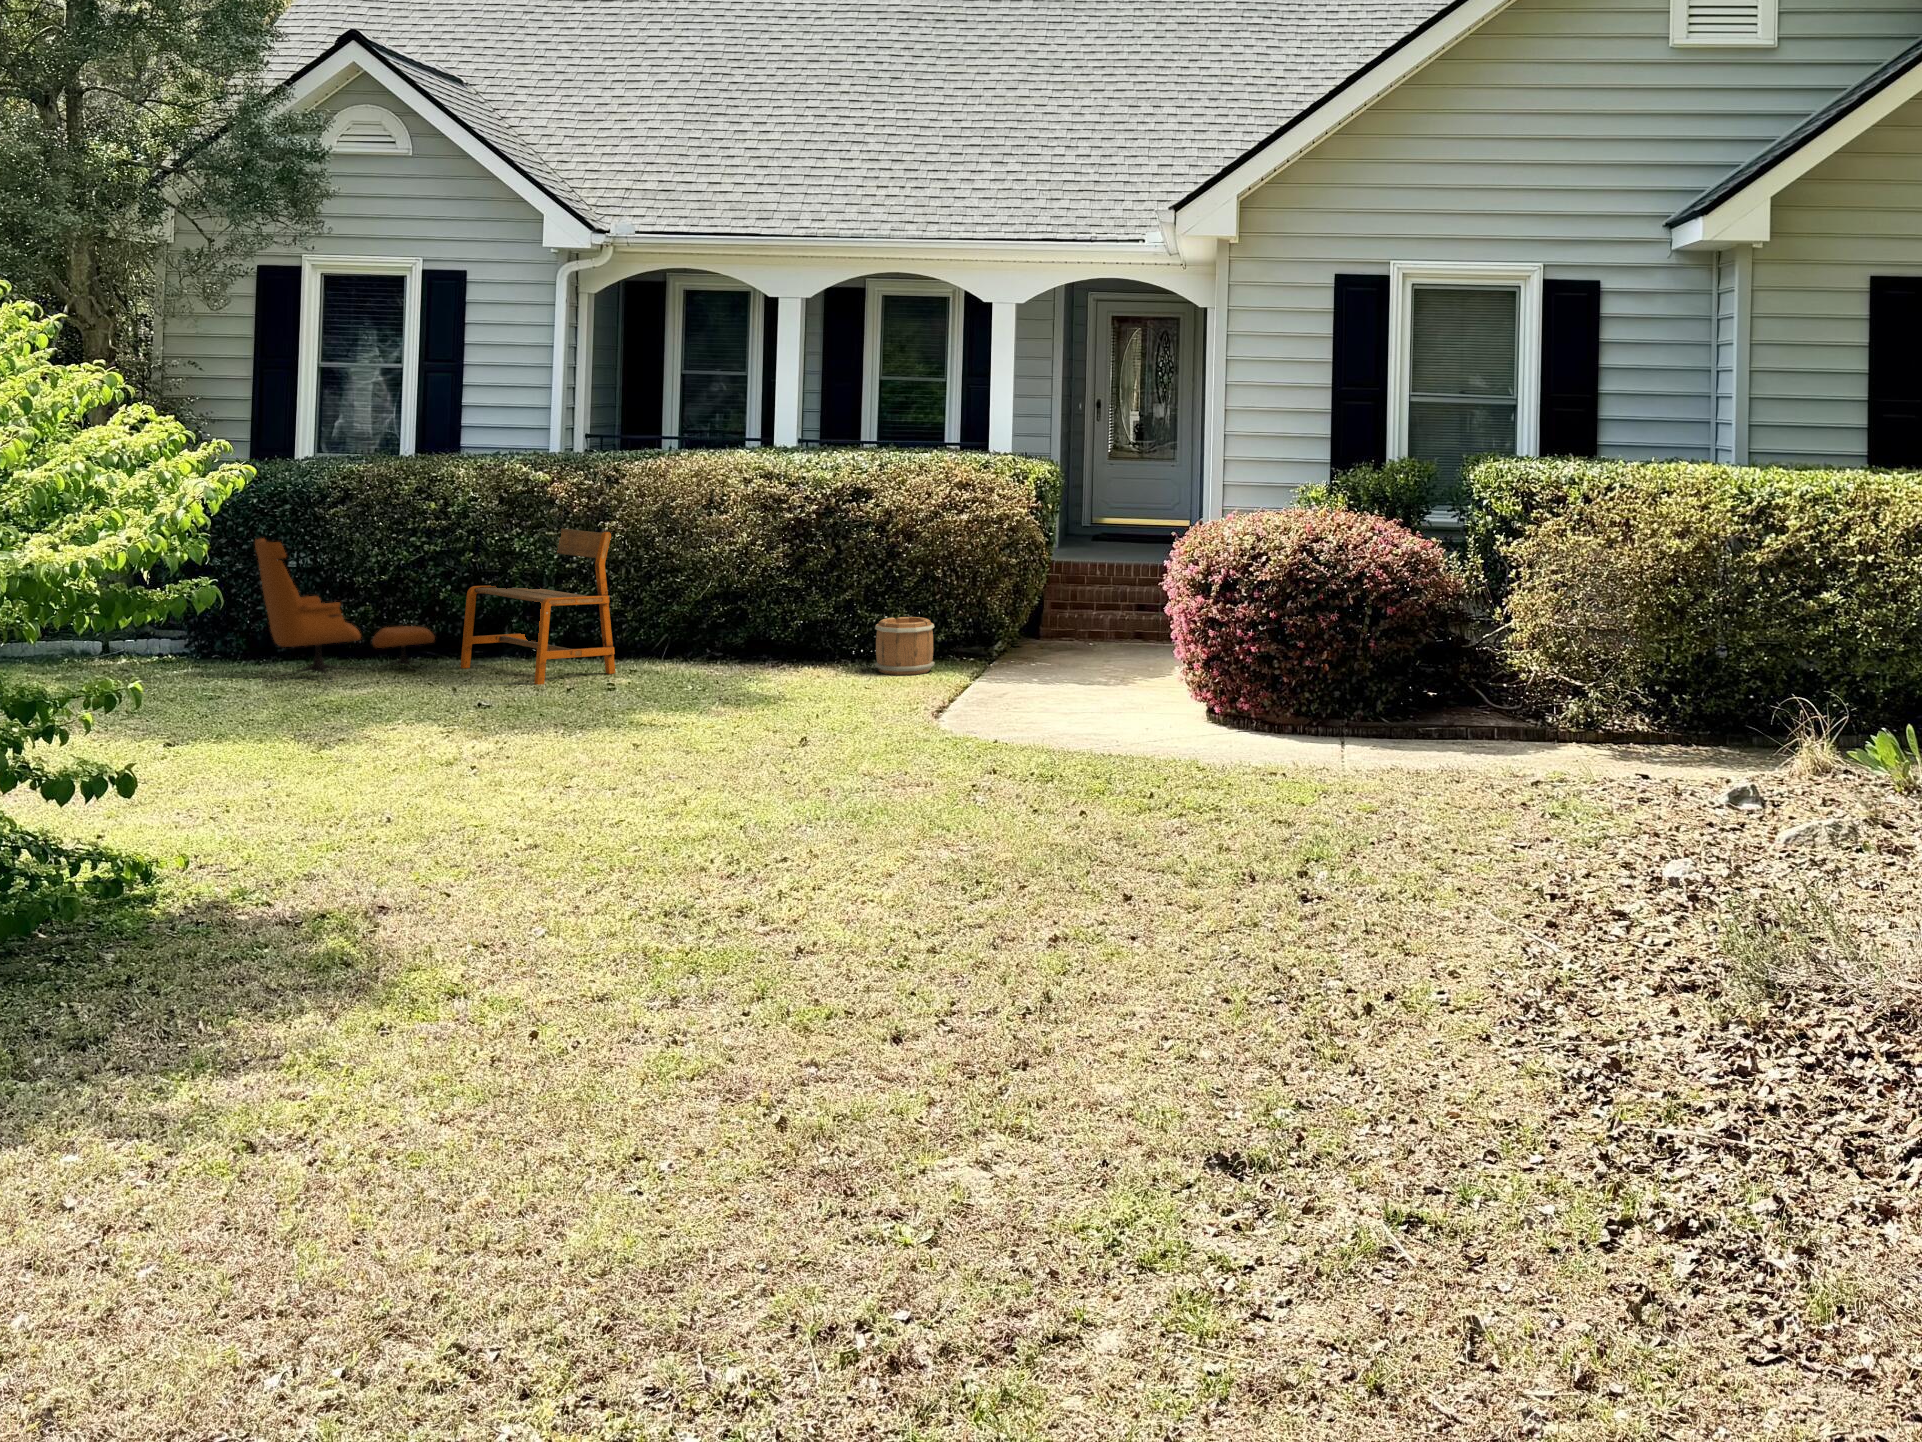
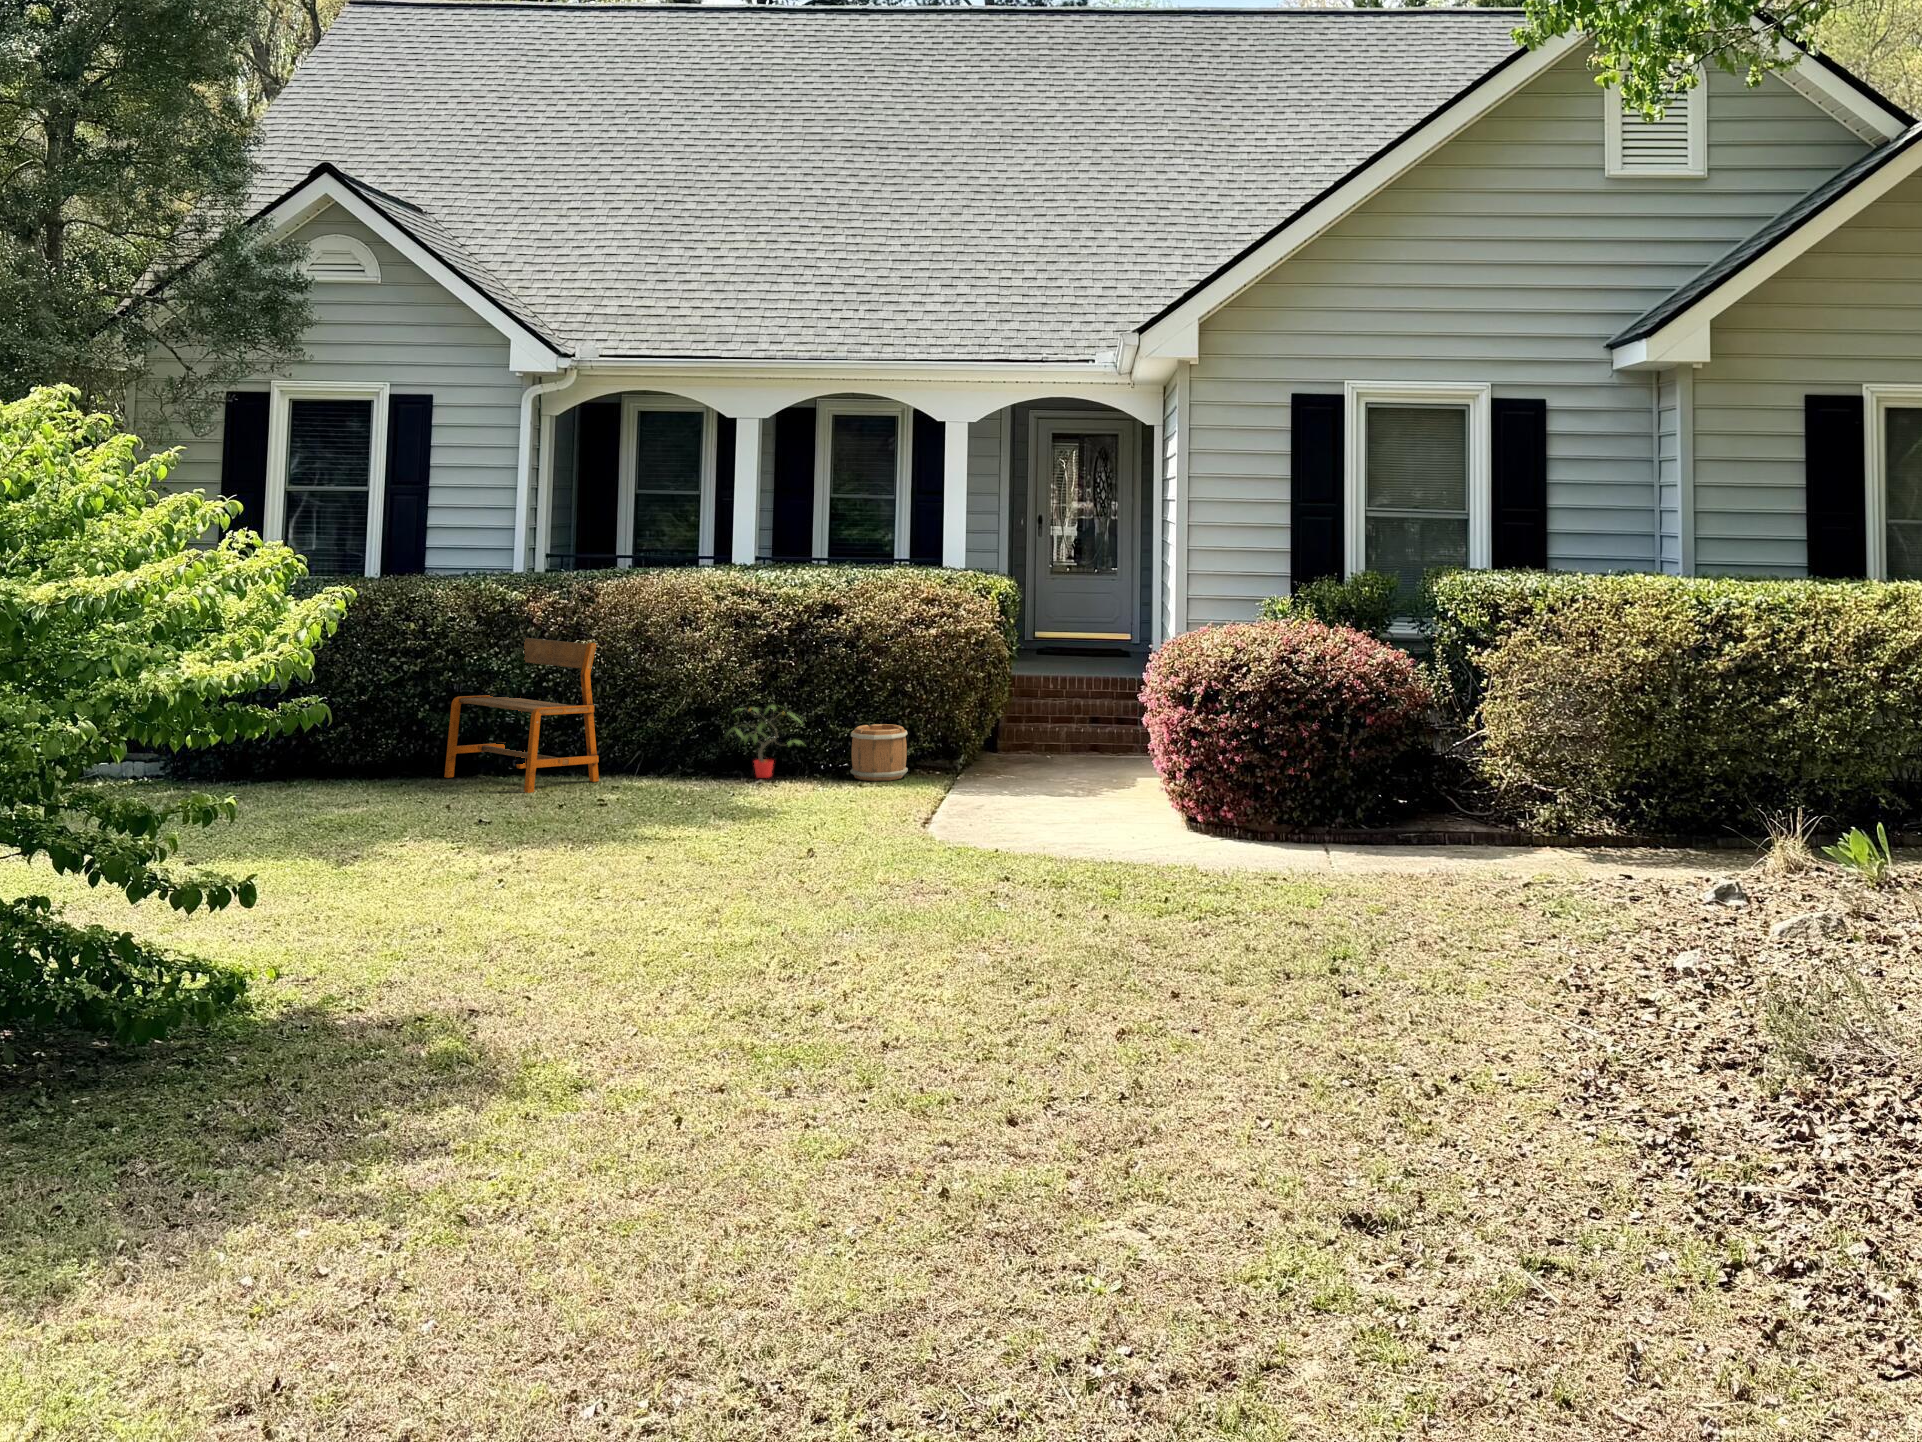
lounge chair: present [255,538,435,682] -> none [250,651,420,792]
potted plant: none [746,596,835,671] -> present [727,705,802,778]

